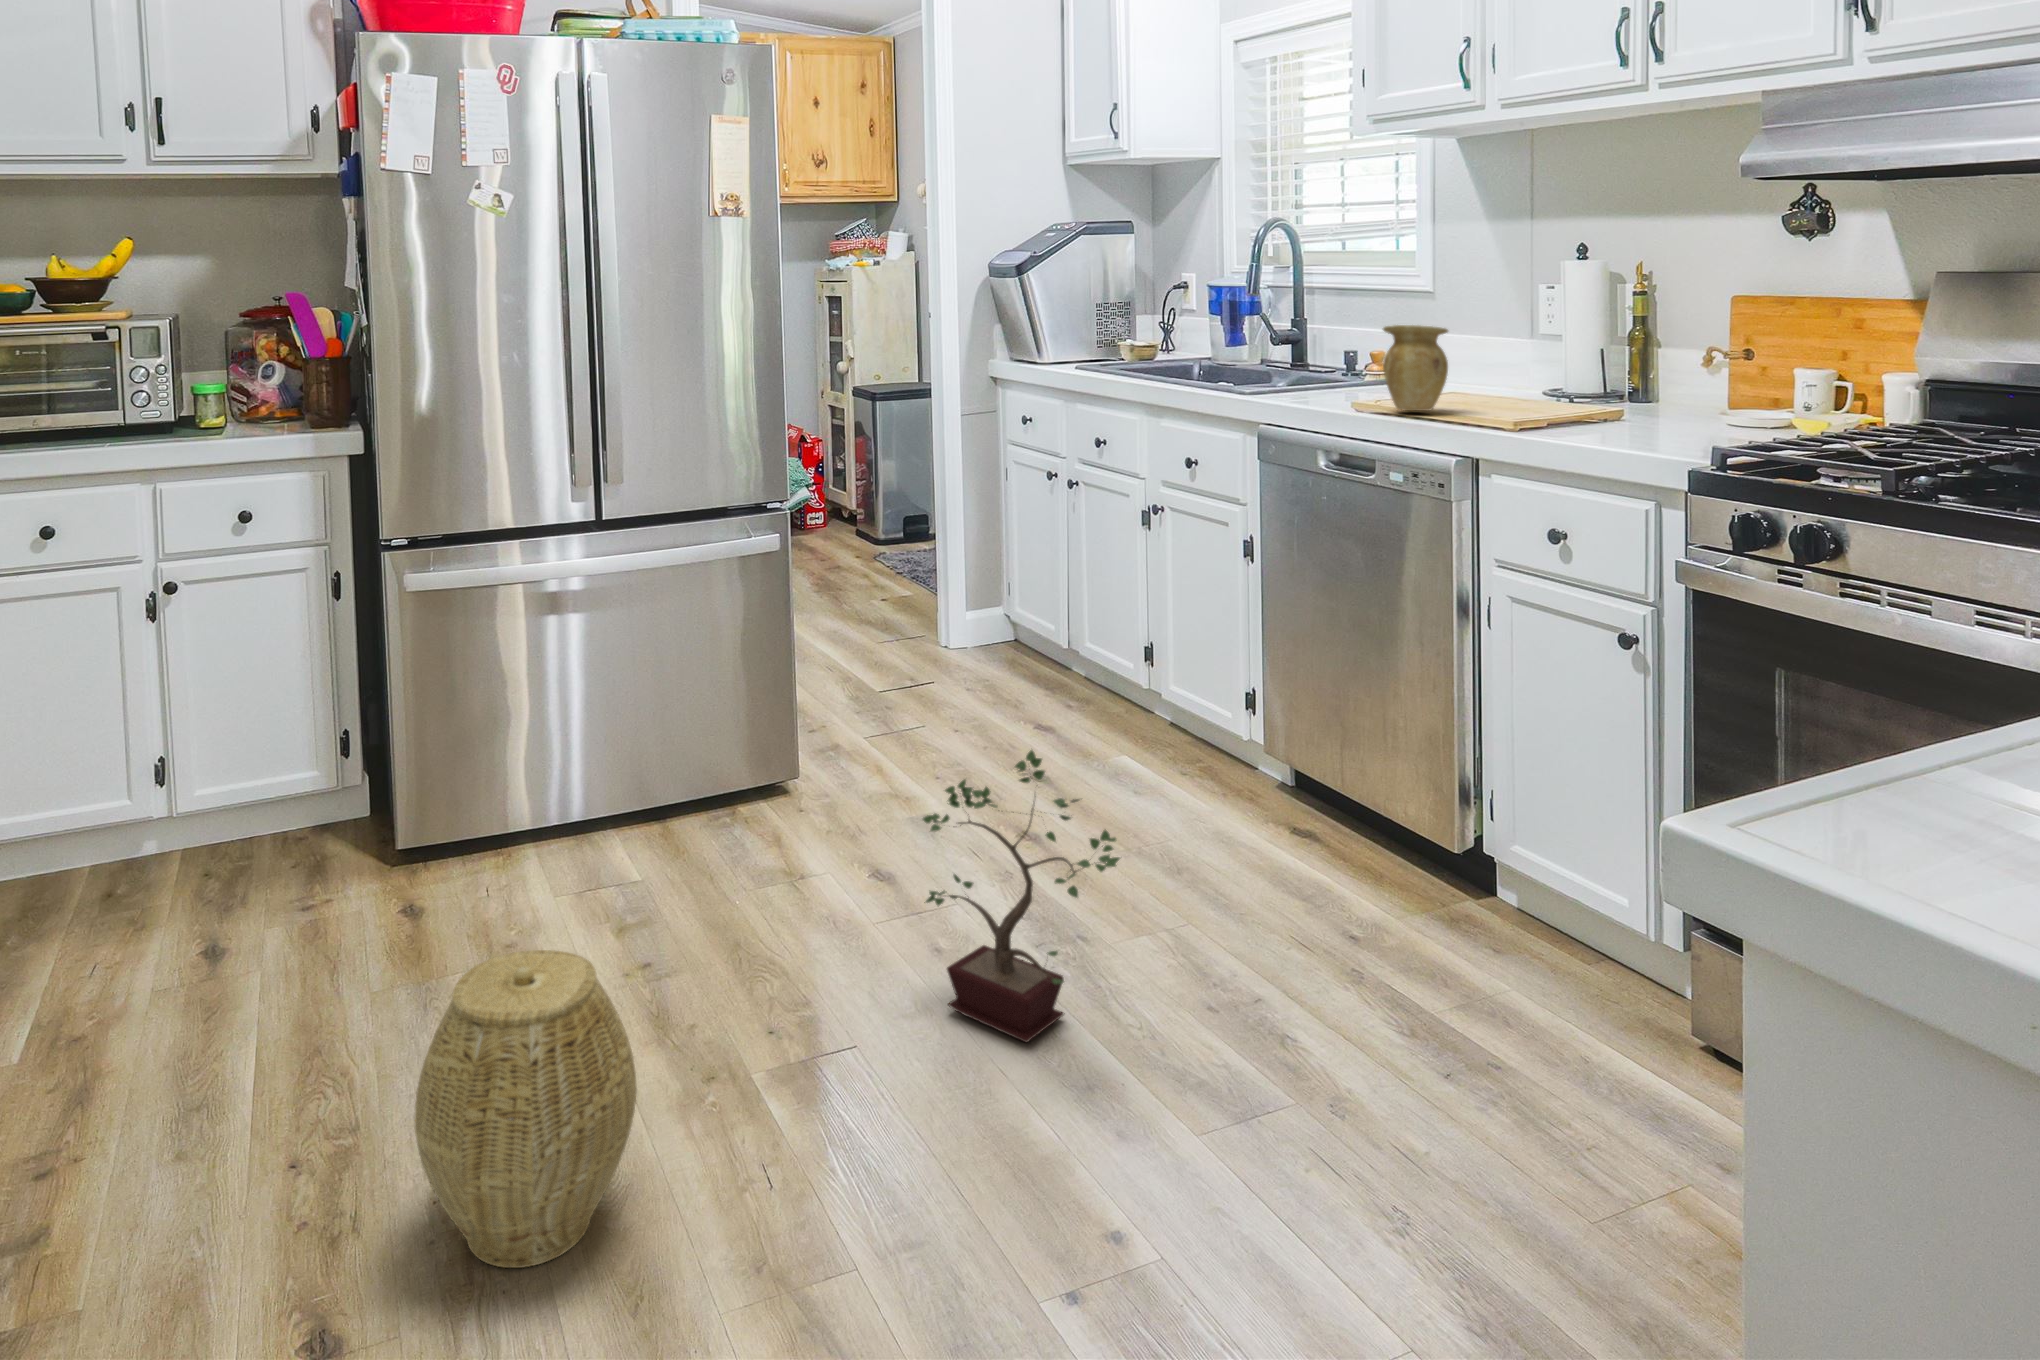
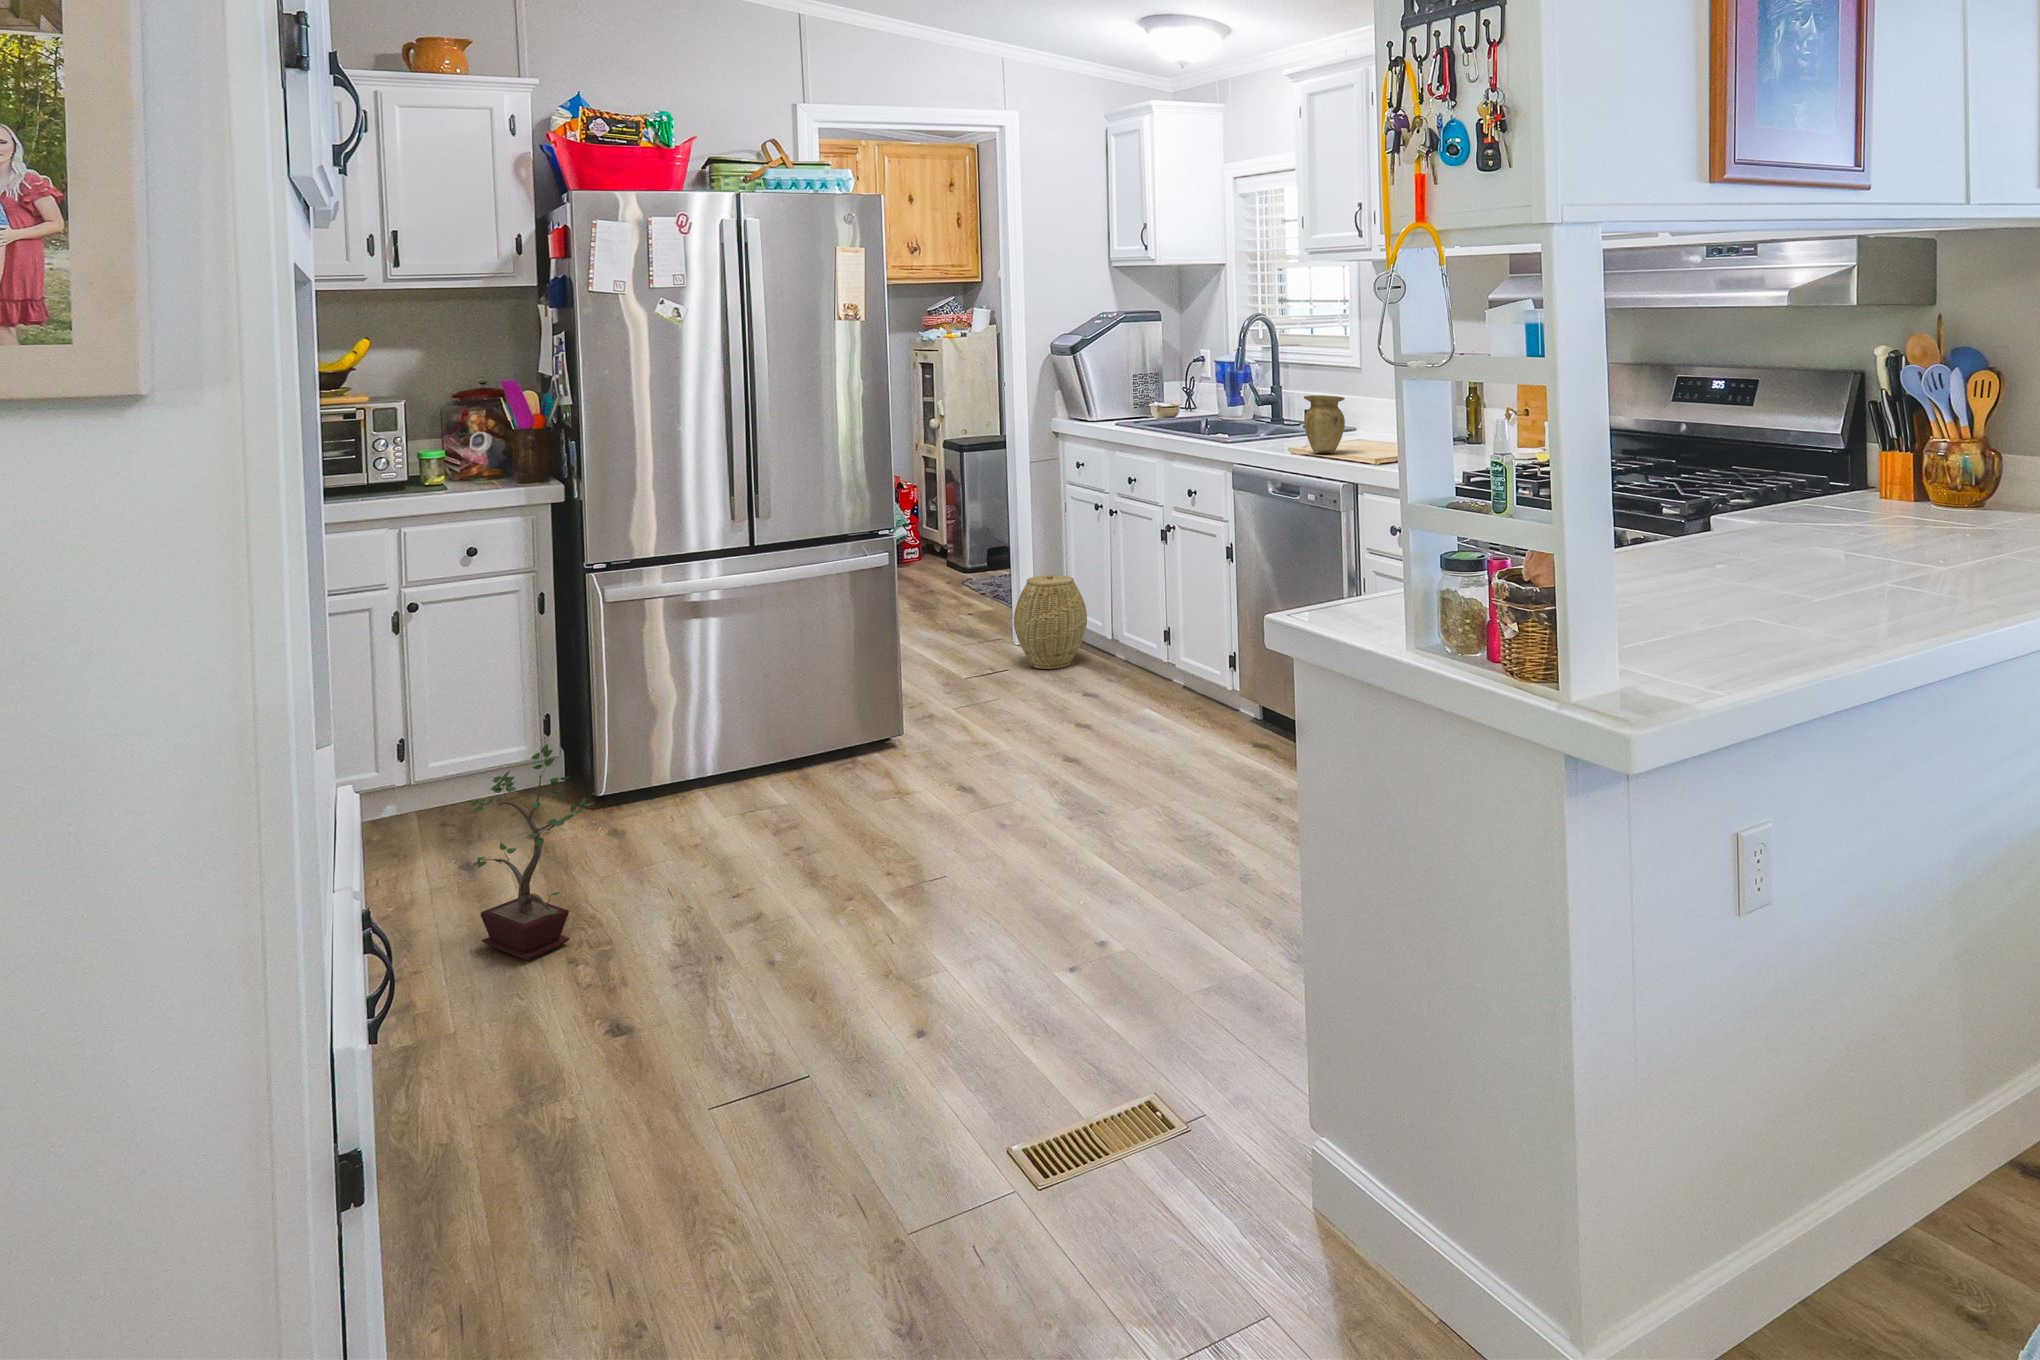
potted plant: present [923,750,1120,1042] -> present [472,744,593,960]
woven basket: present [415,950,637,1268] -> present [1014,574,1087,669]

